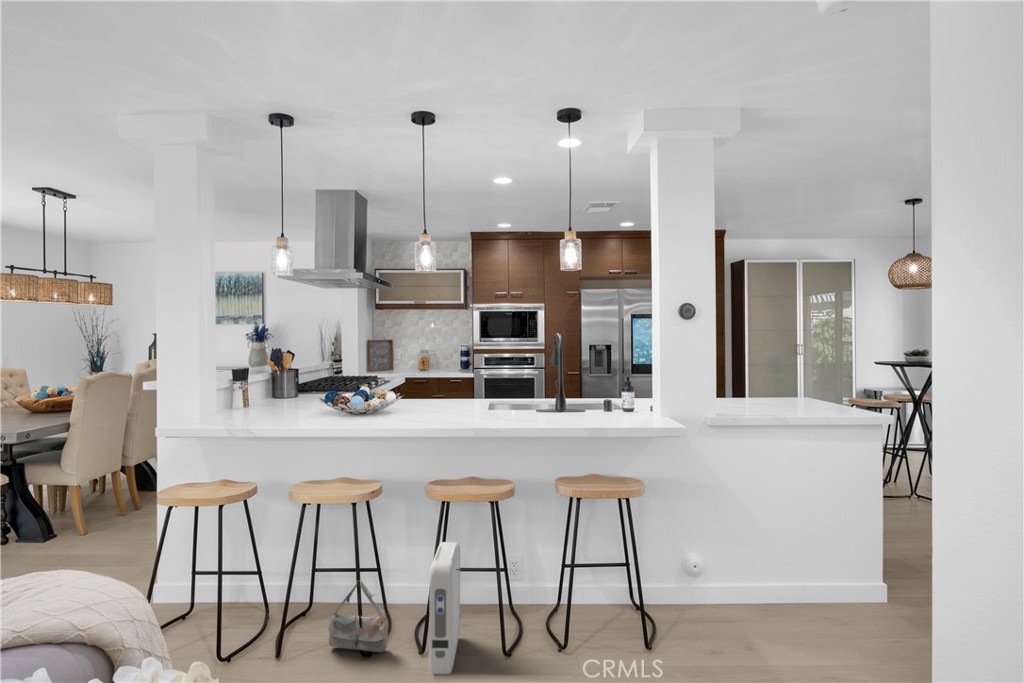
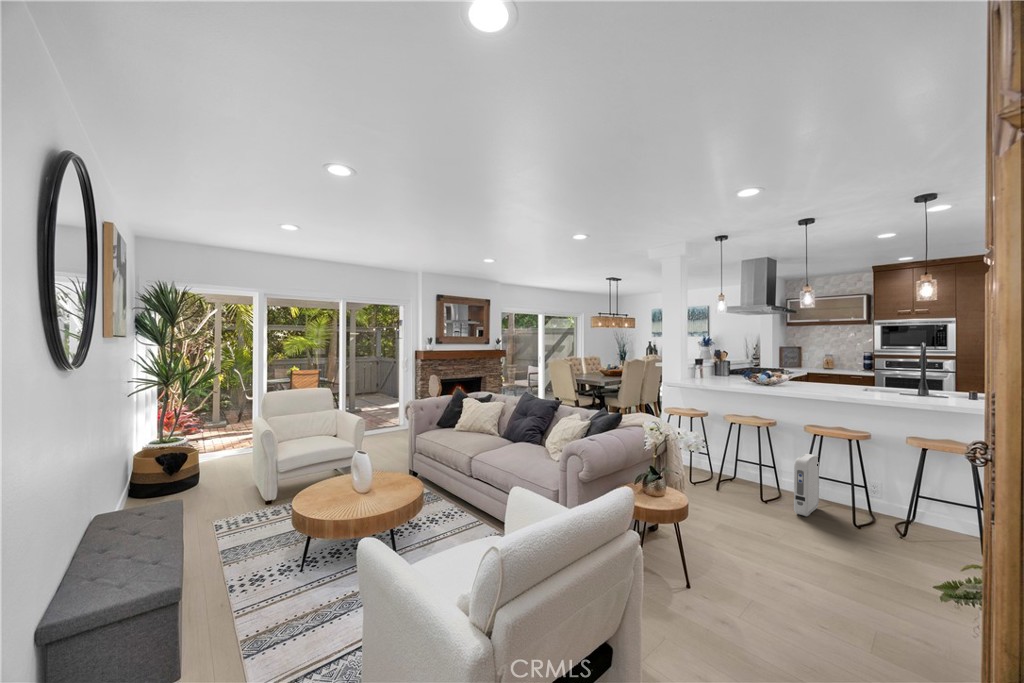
bag: present [328,581,388,652] -> none [741,463,773,501]

